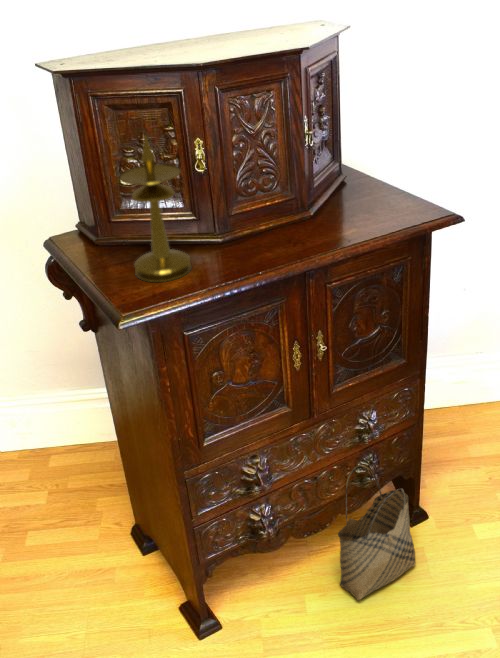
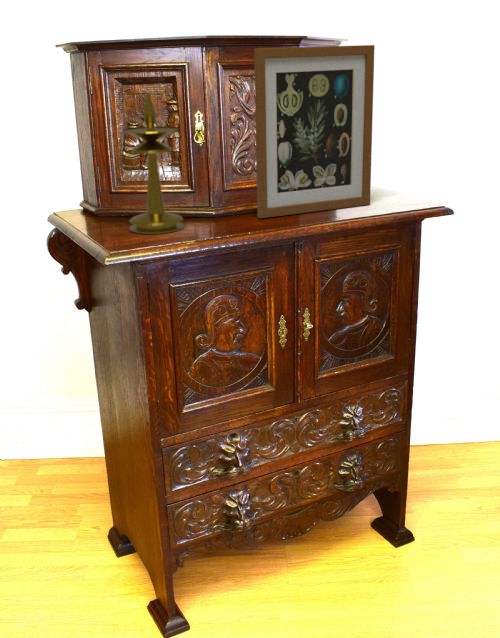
picture frame: none [255,52,383,248] -> present [254,45,375,218]
woven basket: present [338,465,415,600] -> none [316,462,396,605]

